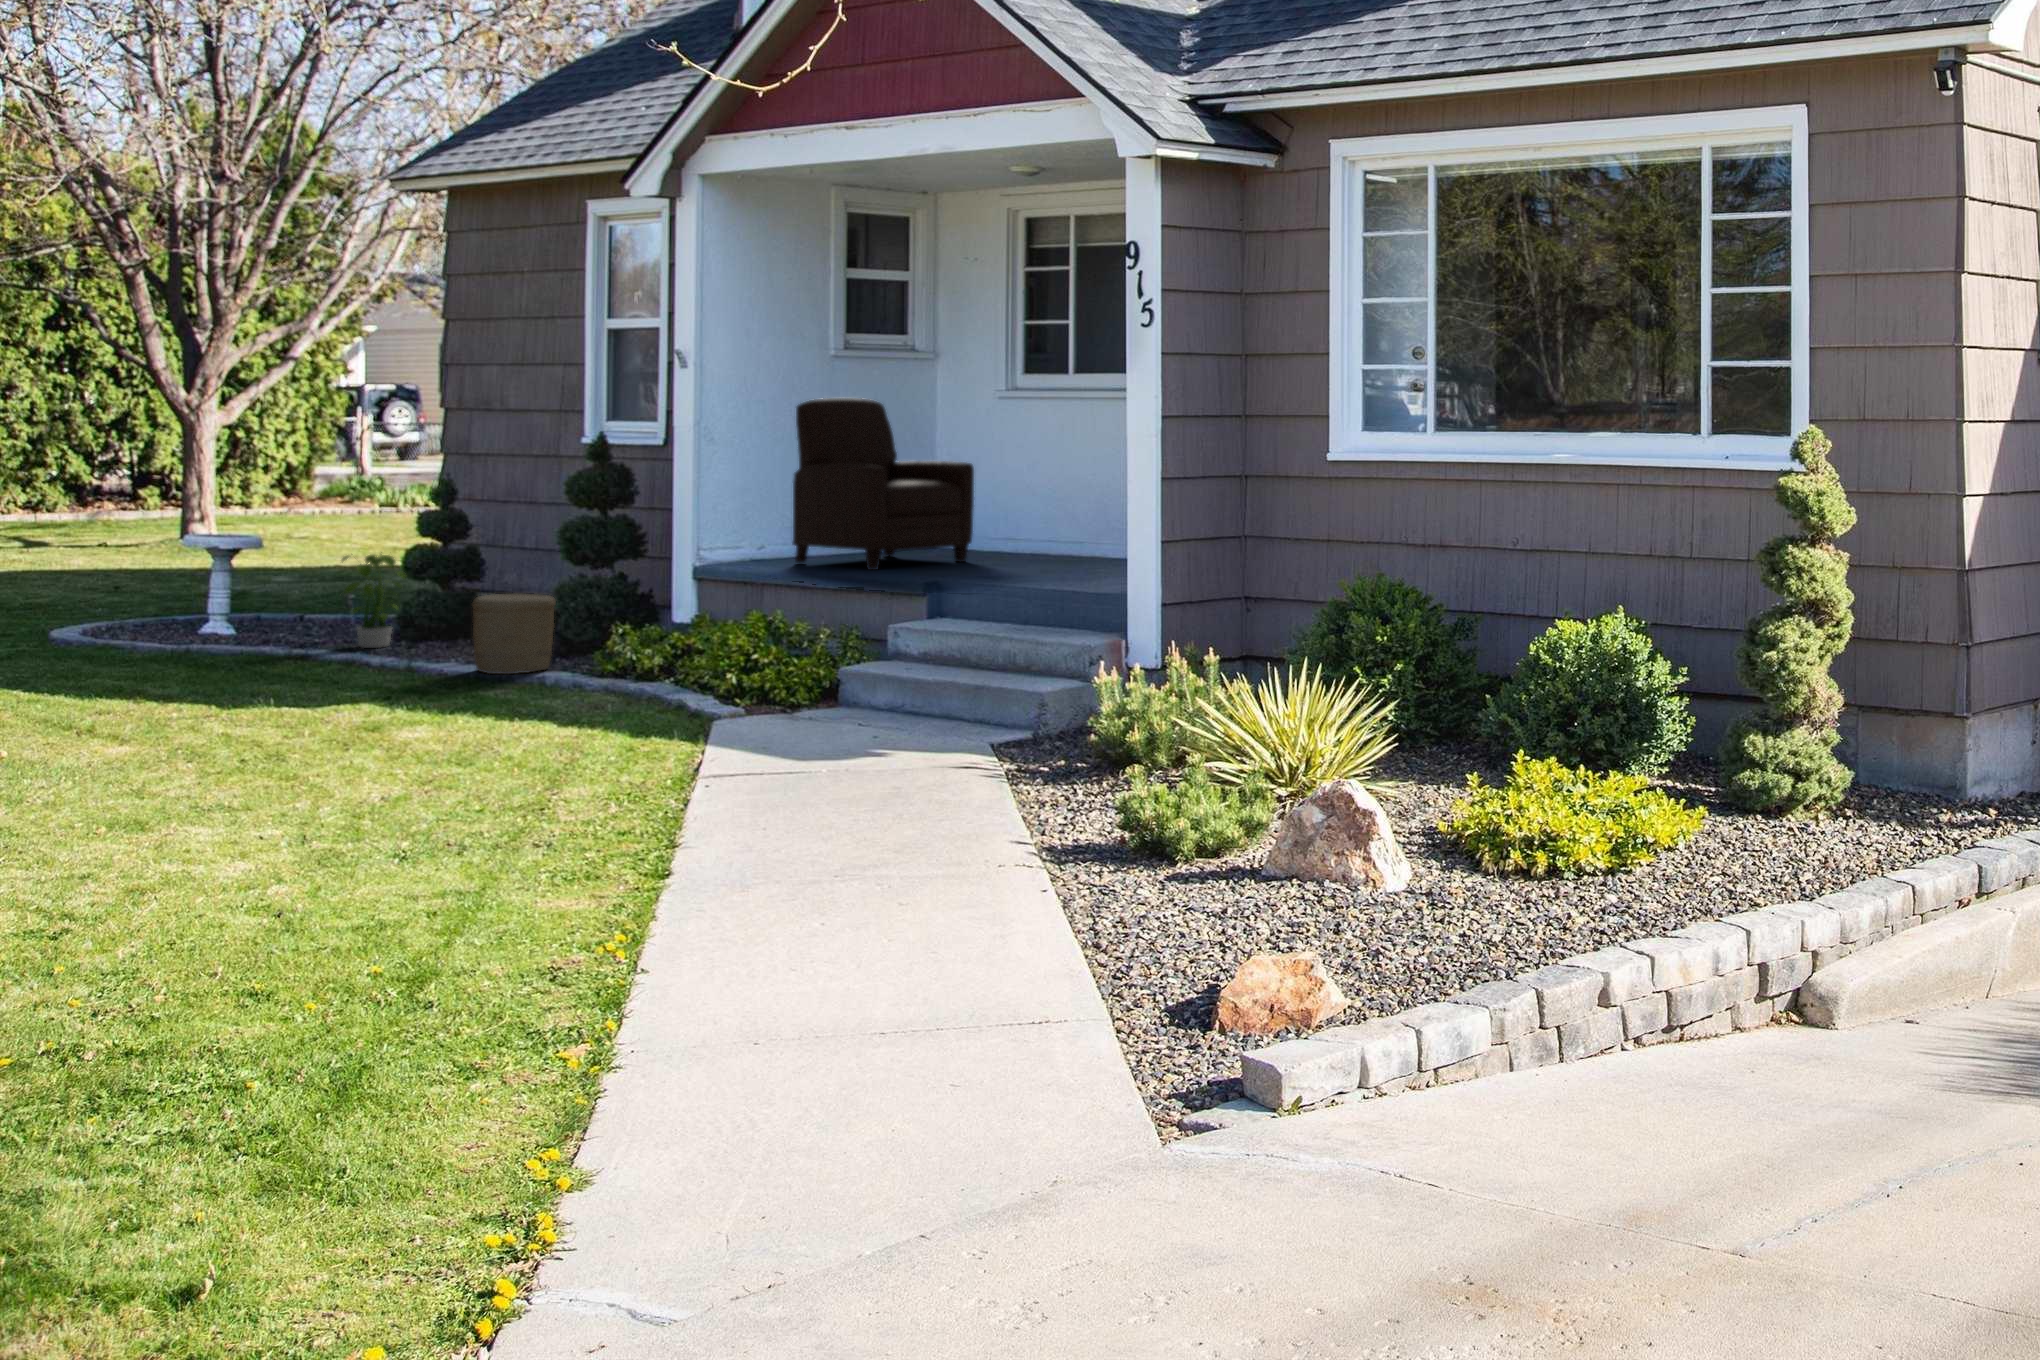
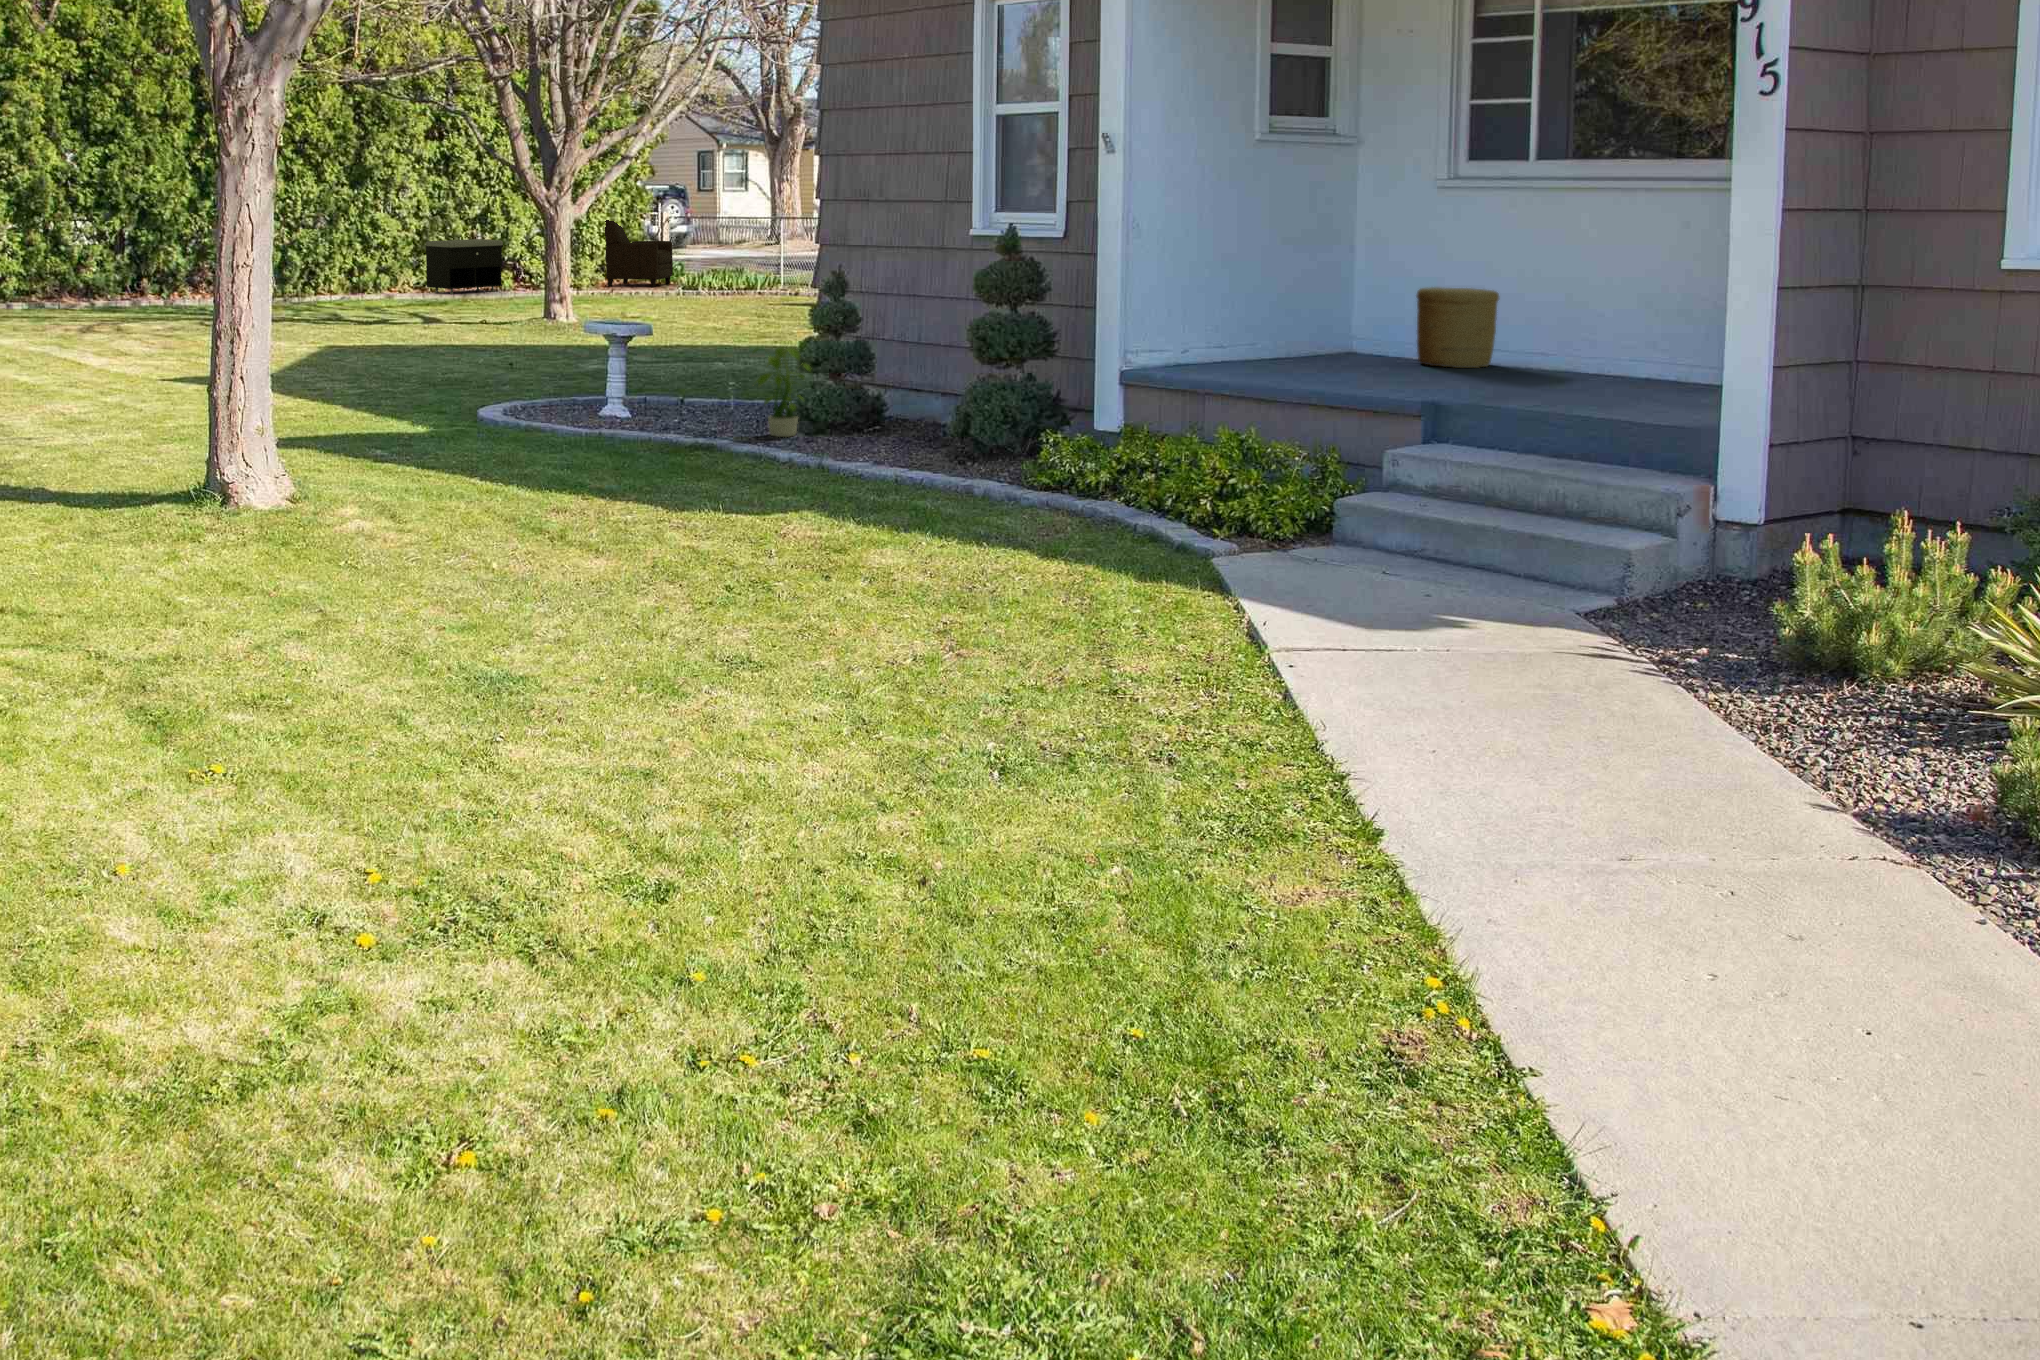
chair: present [793,398,974,570] -> present [605,220,673,287]
storage bench: none [37,449,146,514] -> present [426,239,503,294]
woven basket: present [473,593,556,674] -> present [1416,287,1499,368]

